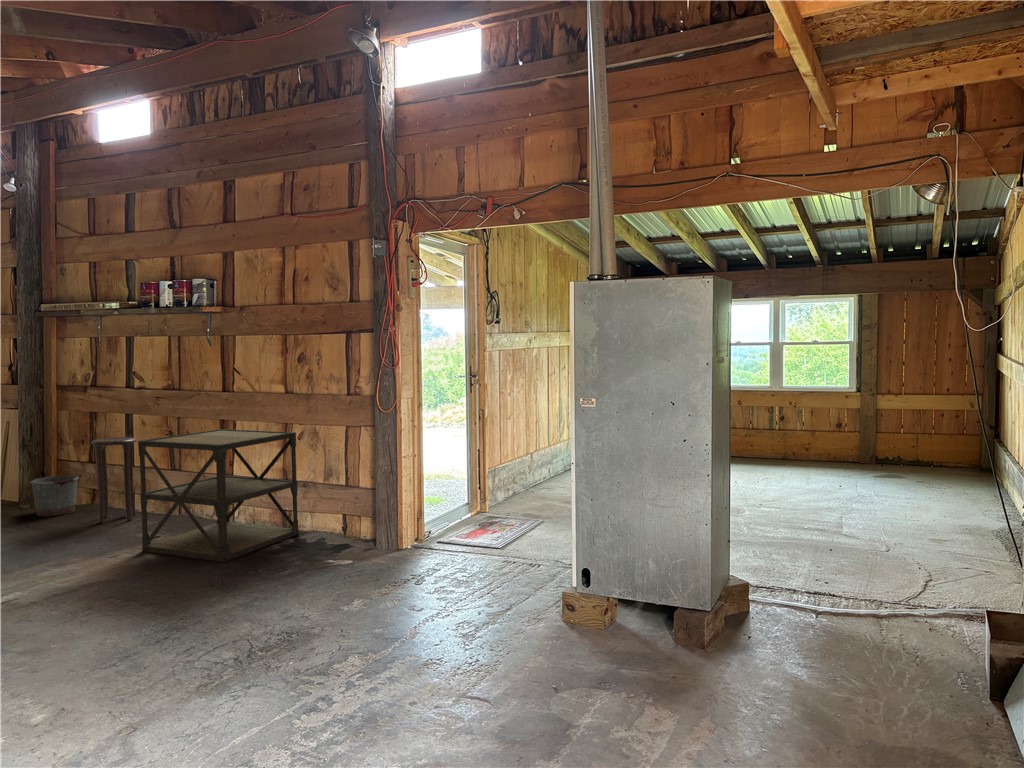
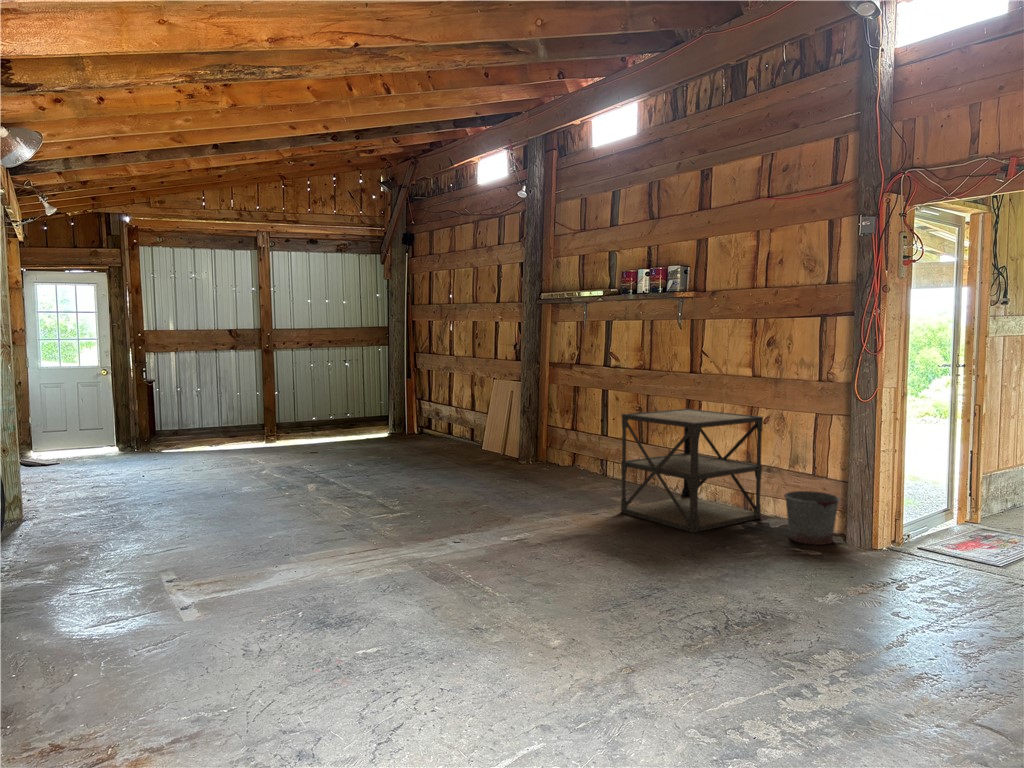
stool: present [91,437,136,523] -> none [576,410,612,485]
bucket: present [30,475,79,516] -> present [784,491,840,545]

